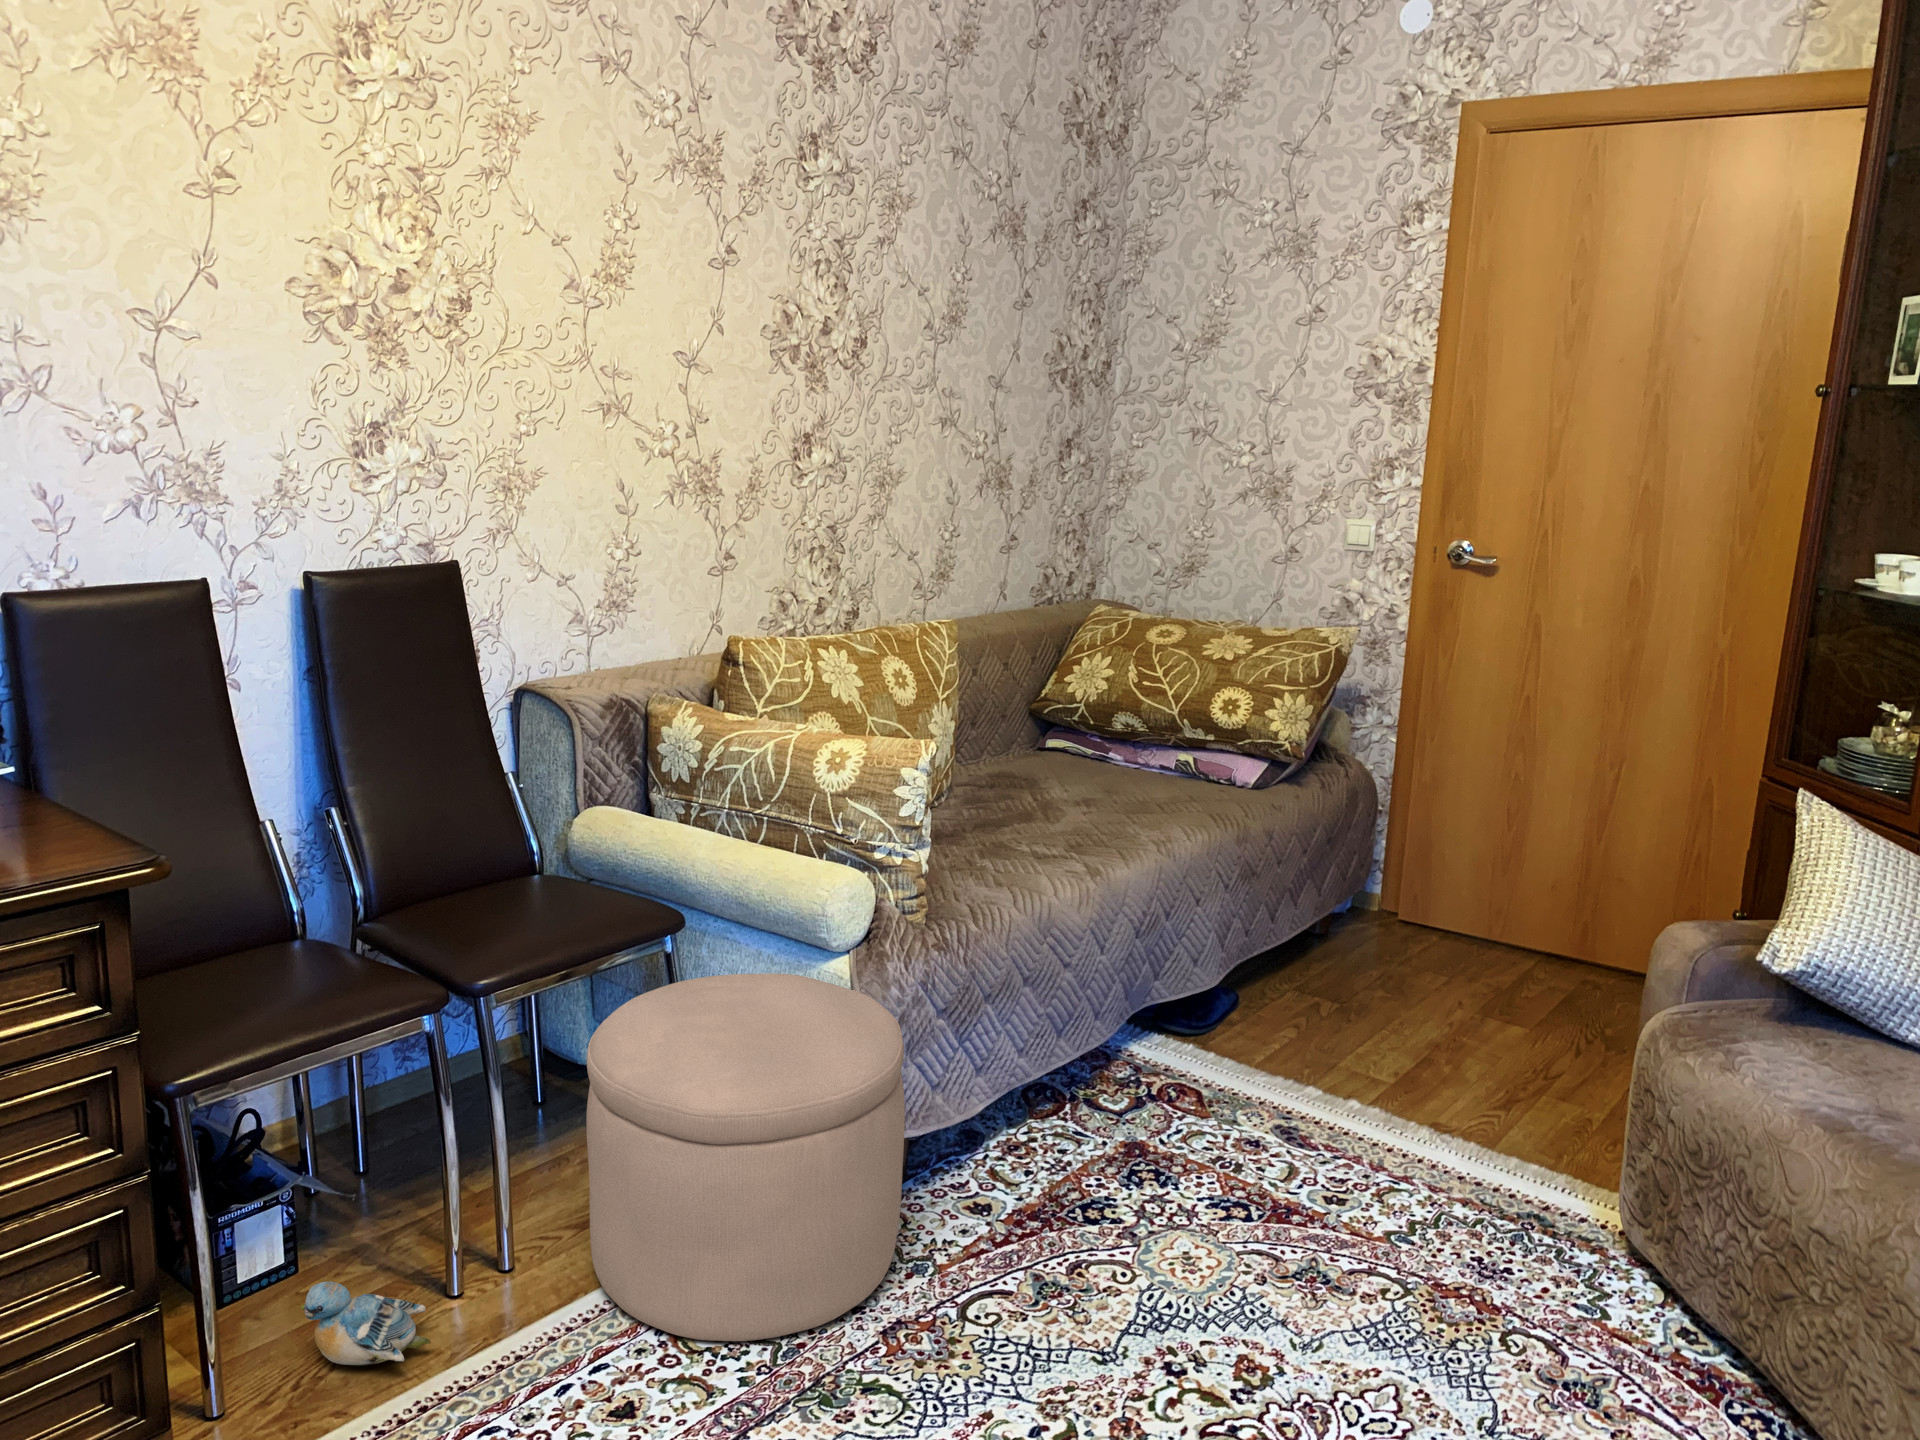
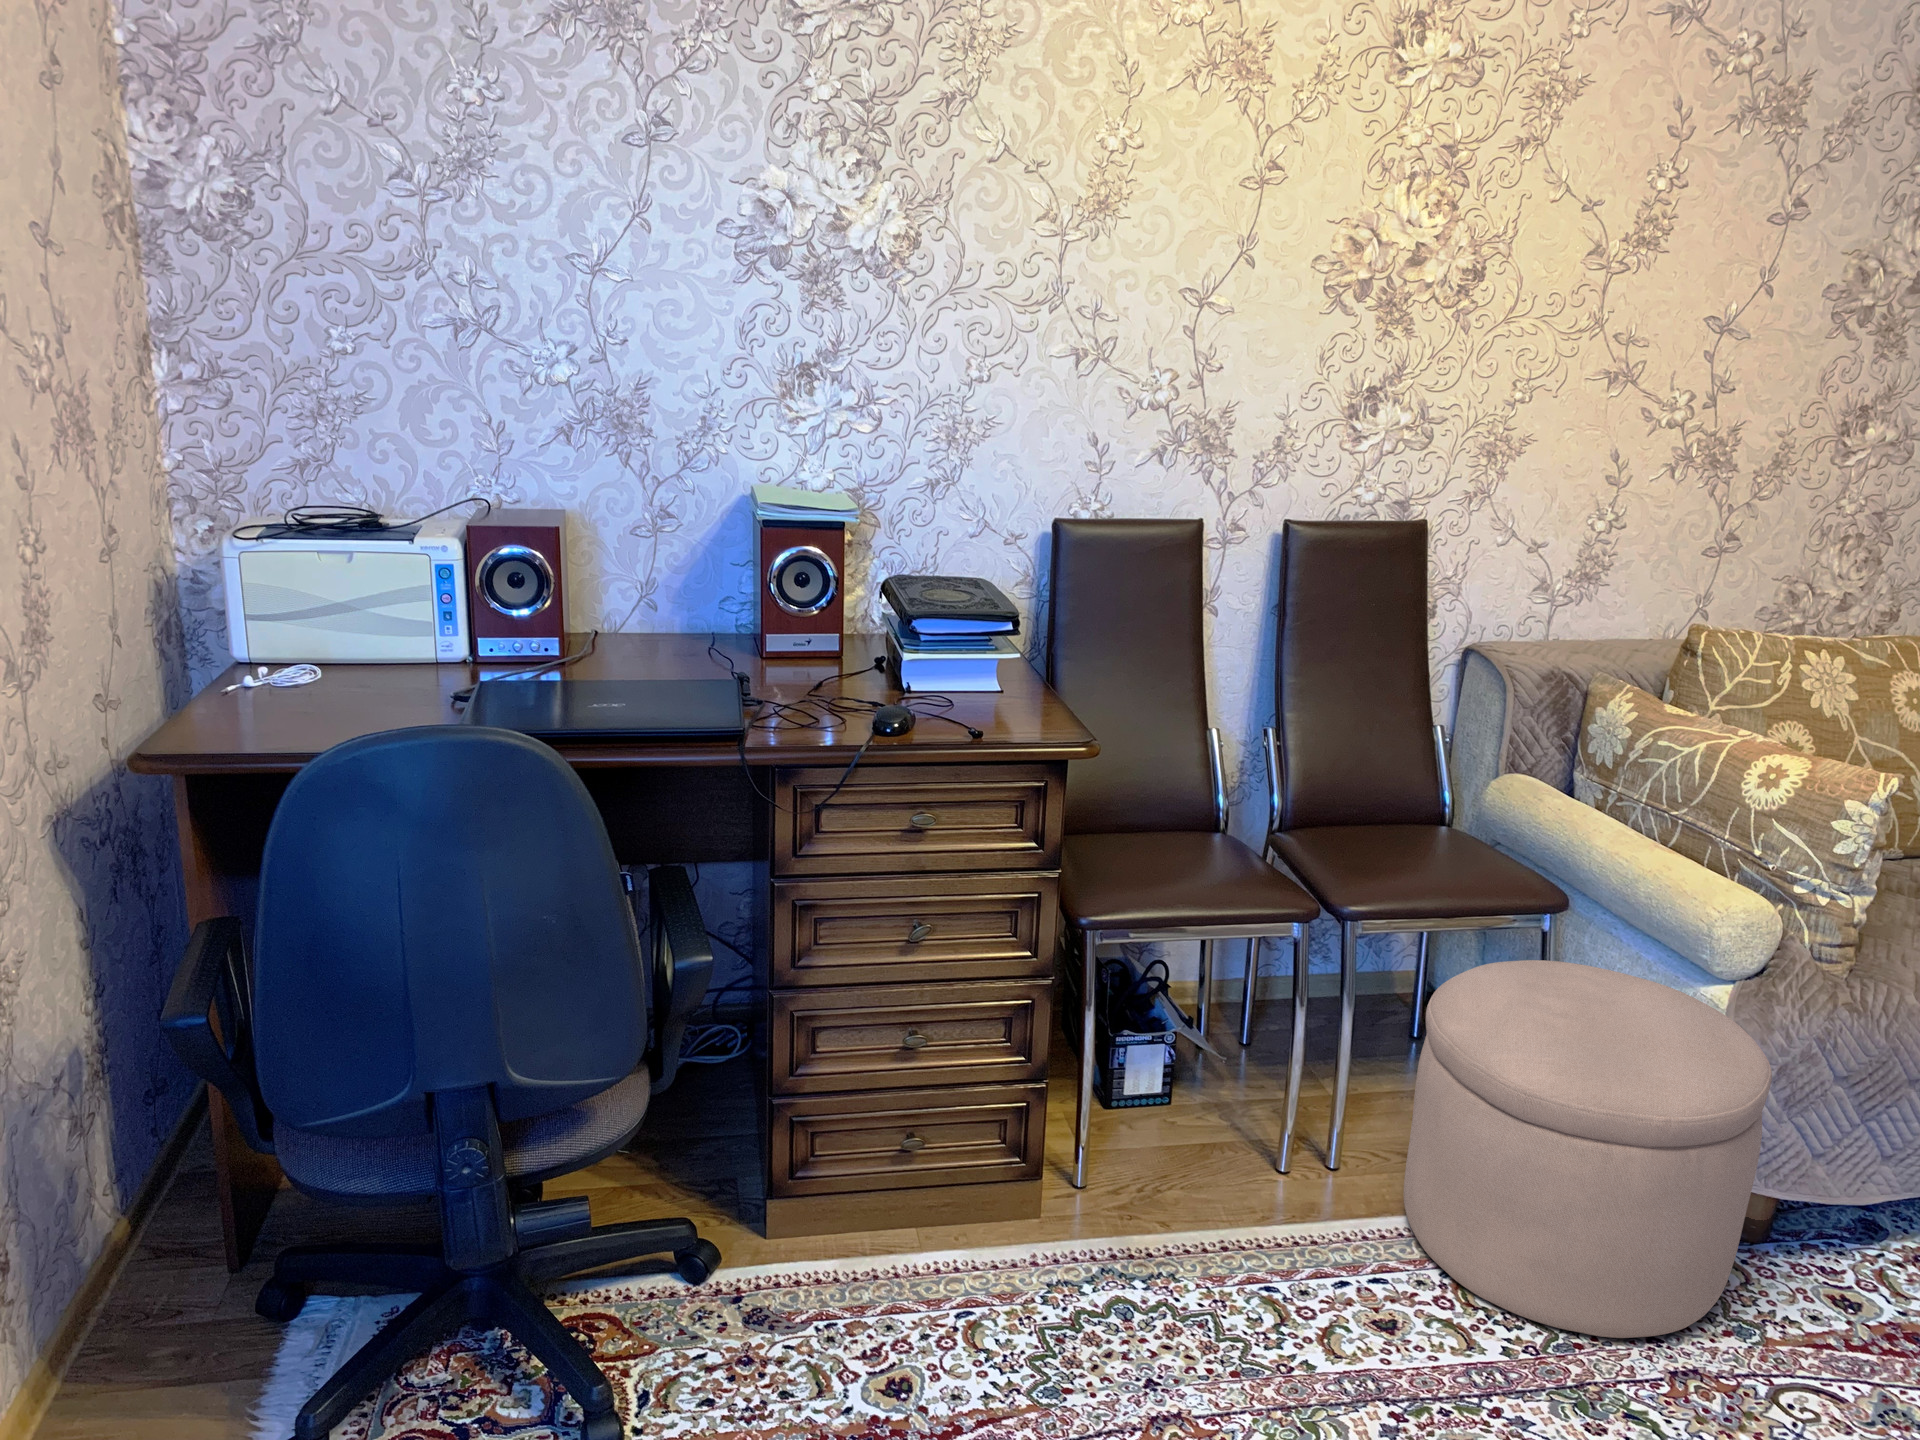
plush toy: present [301,1282,431,1365] -> none [1158,1115,1252,1203]

